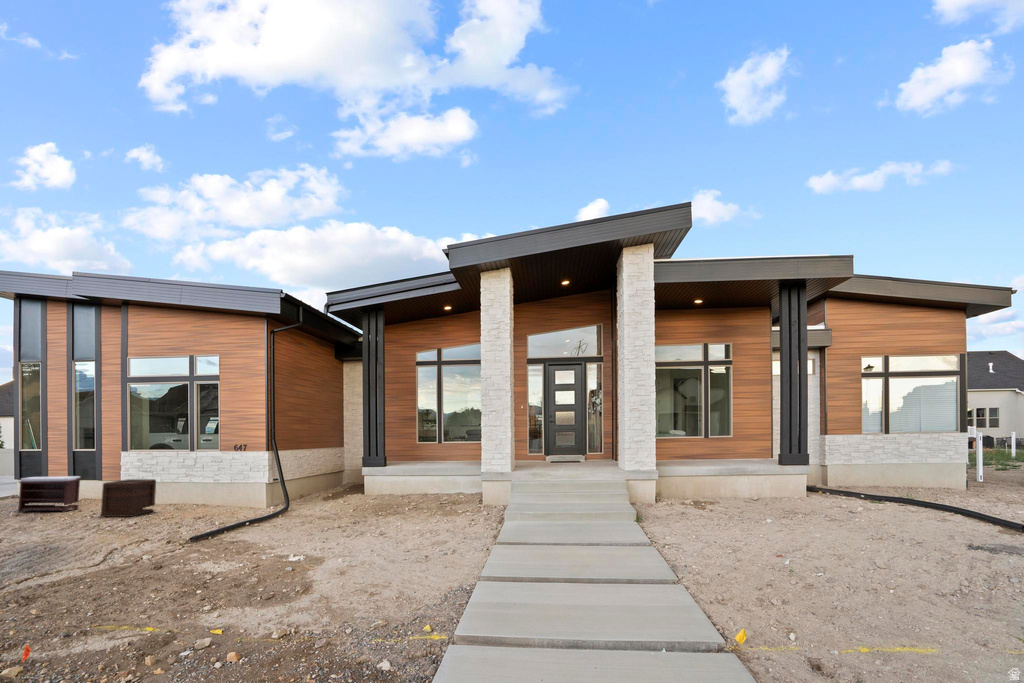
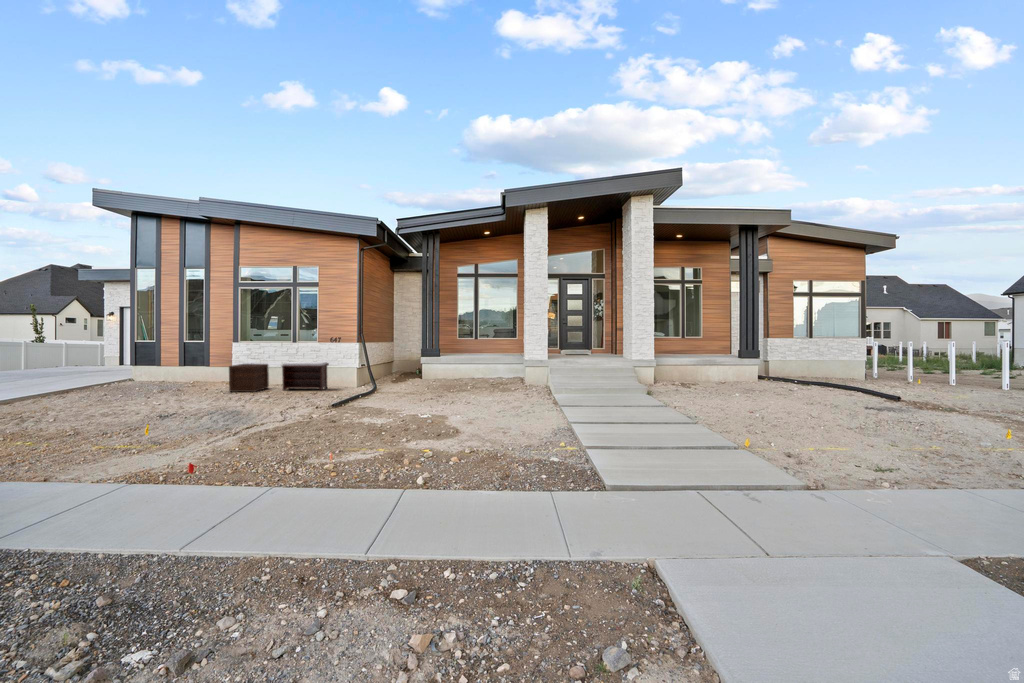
bench: present [18,476,82,513] -> present [282,362,329,390]

